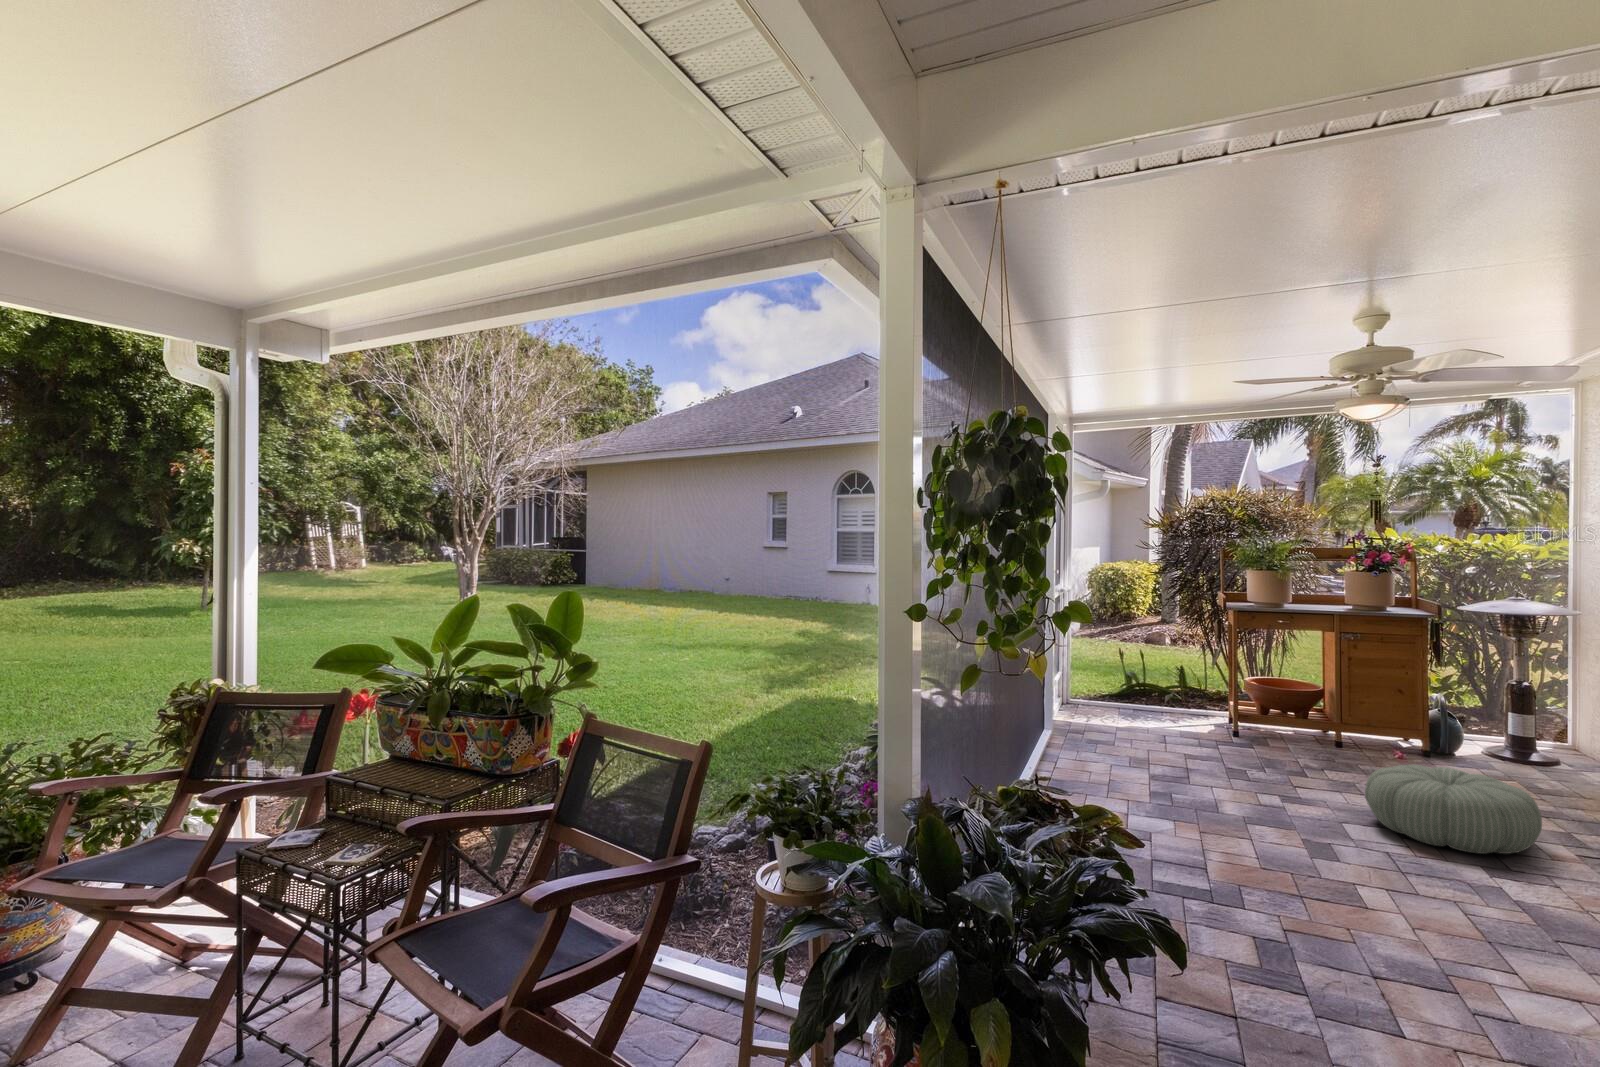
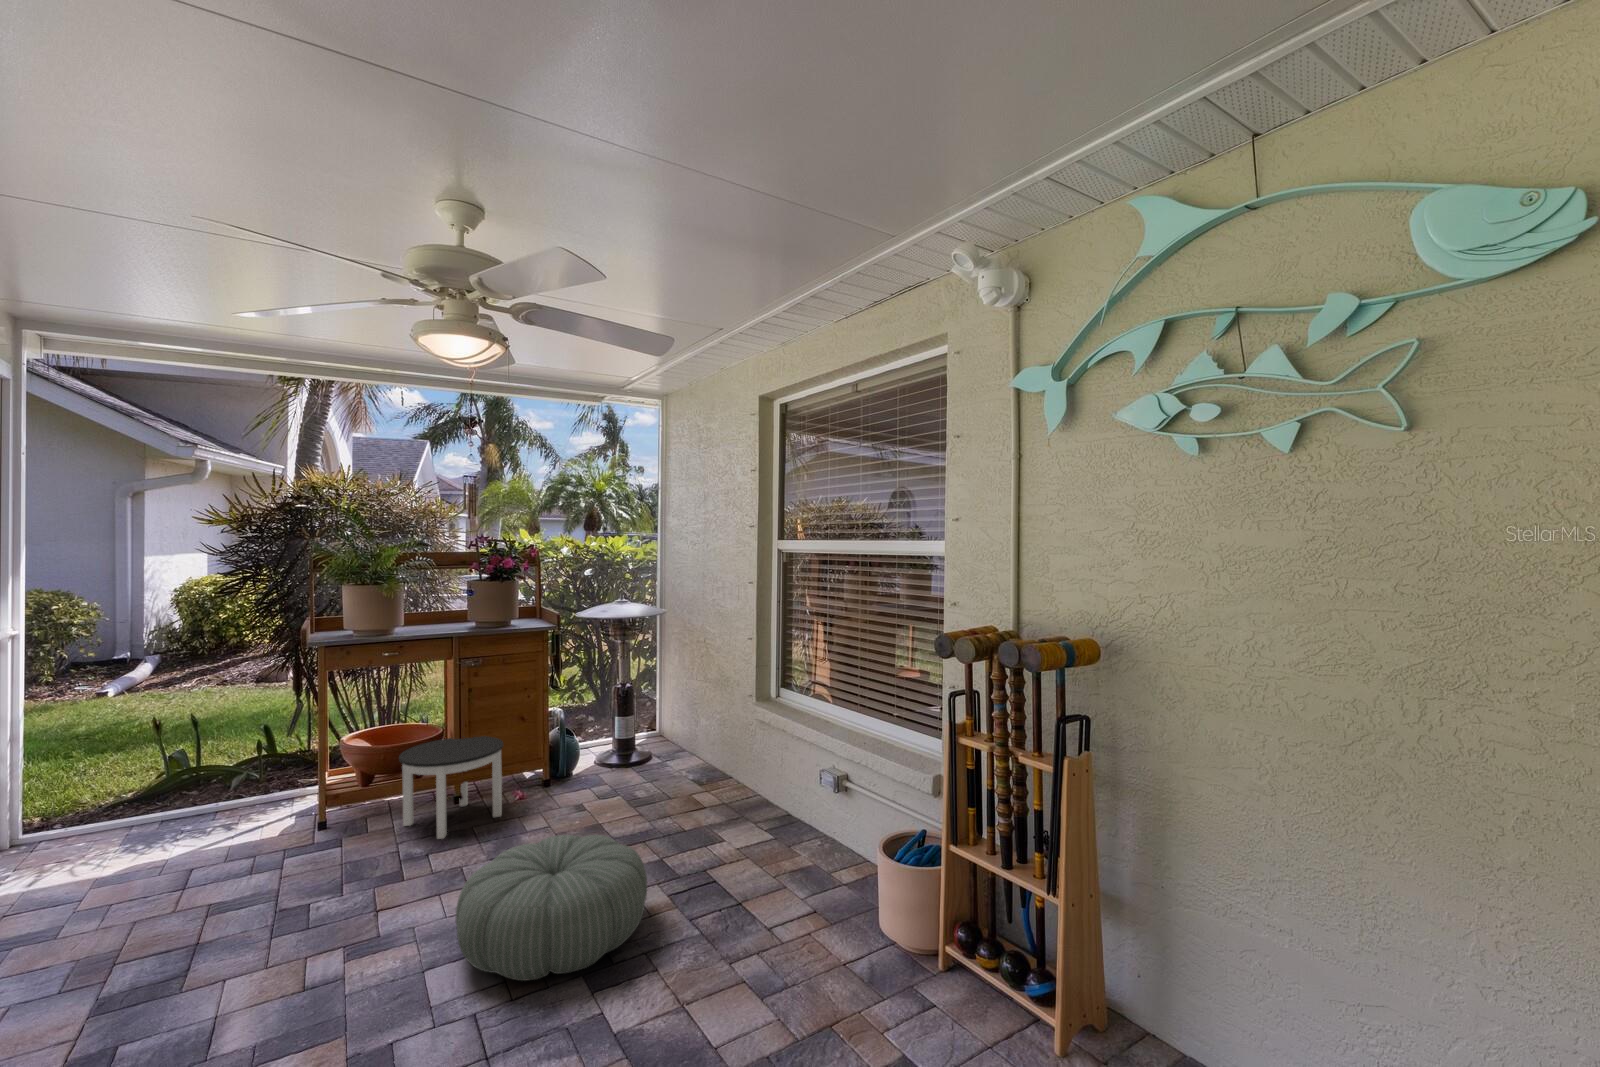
round table: none [1295,693,1385,764] -> present [399,736,503,839]

